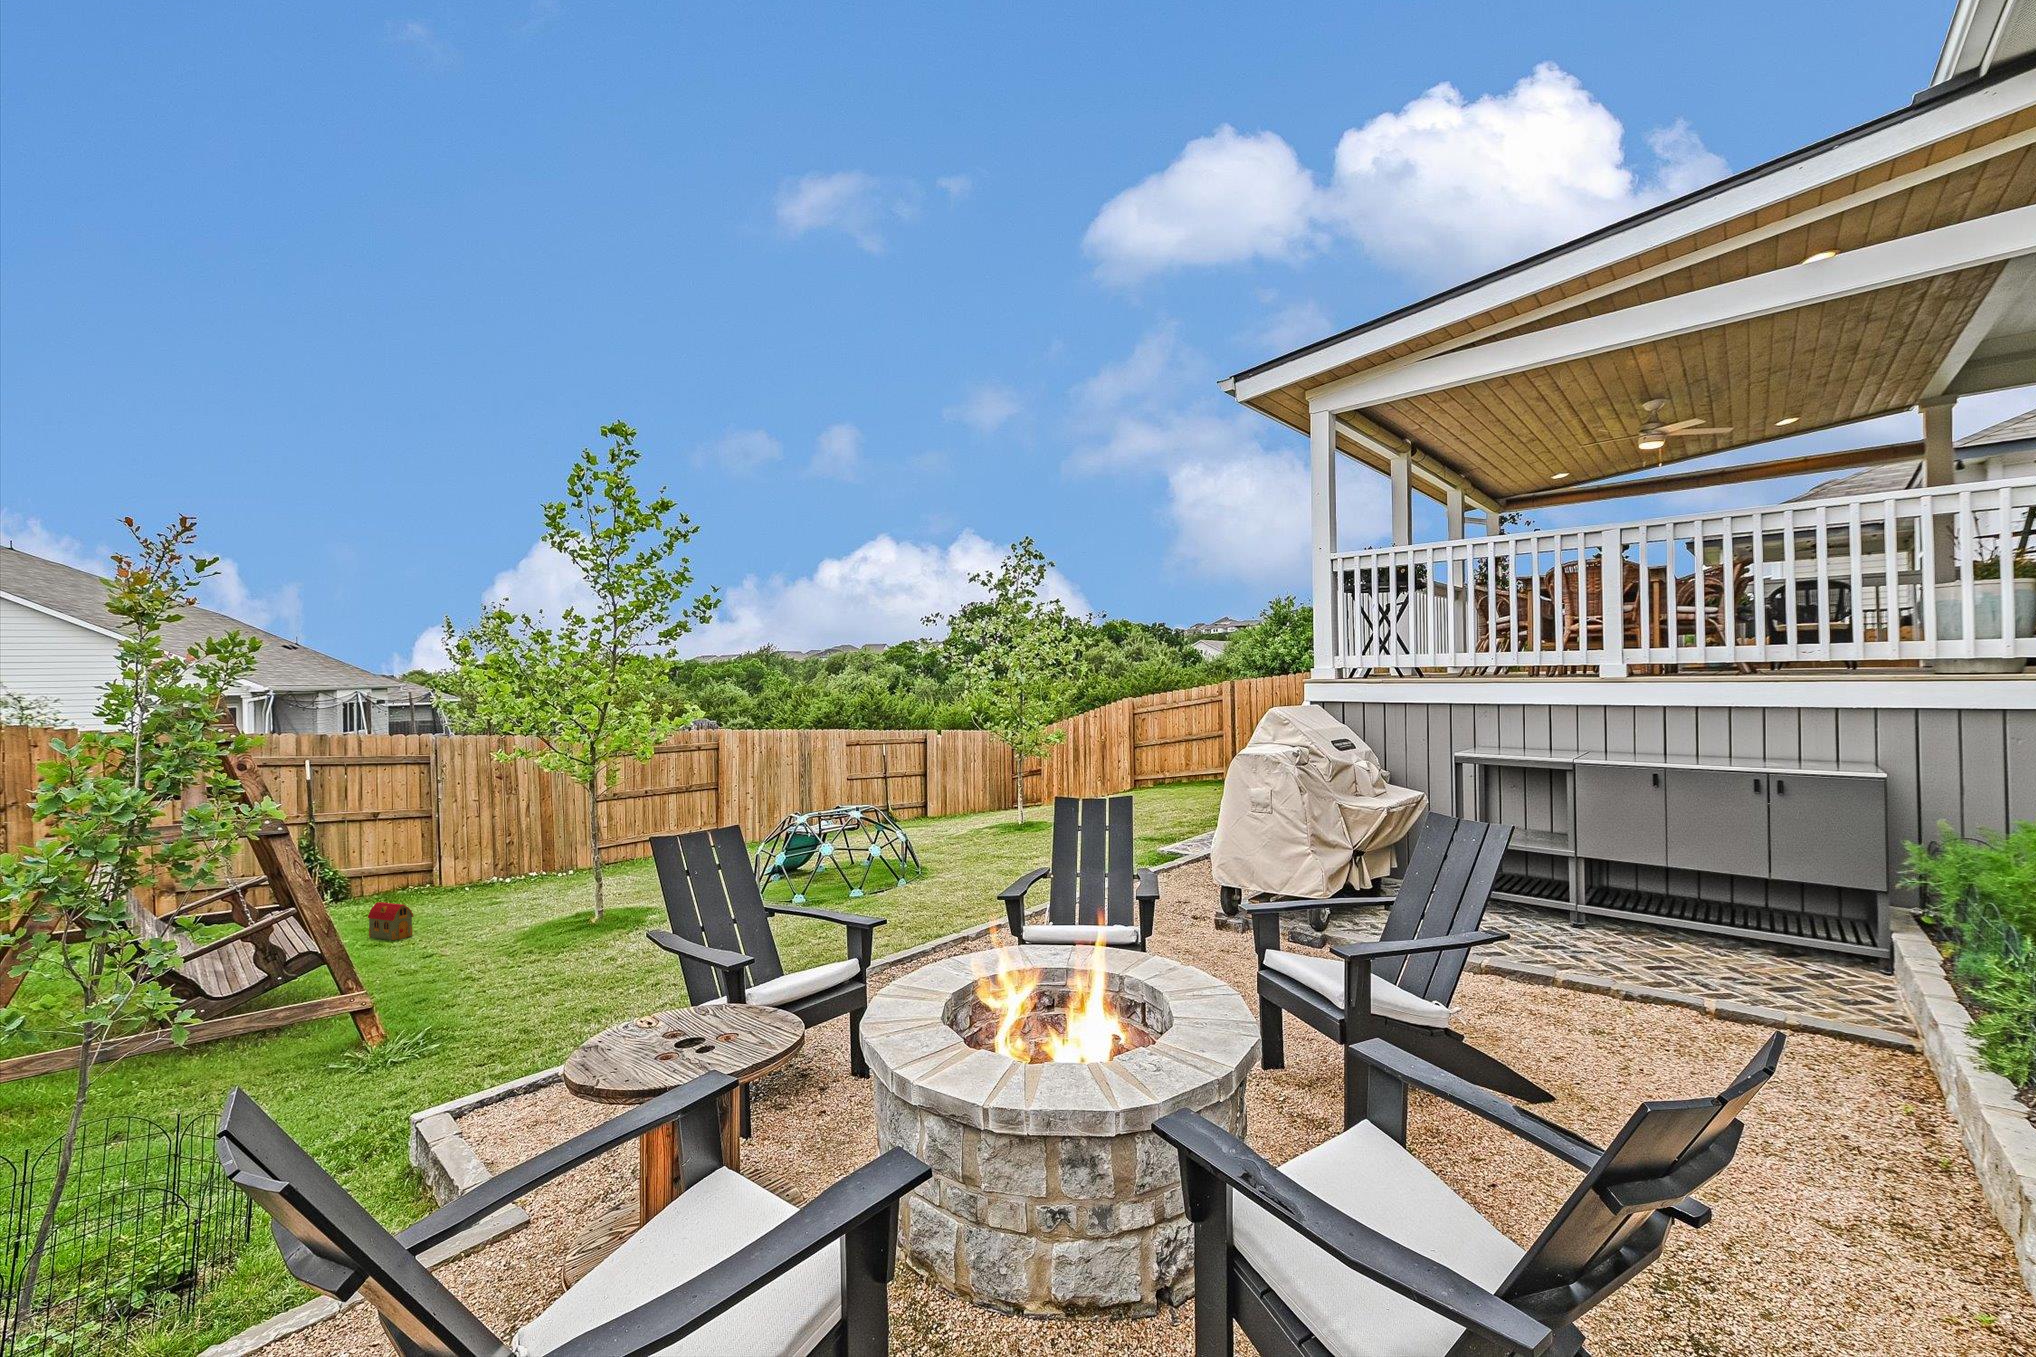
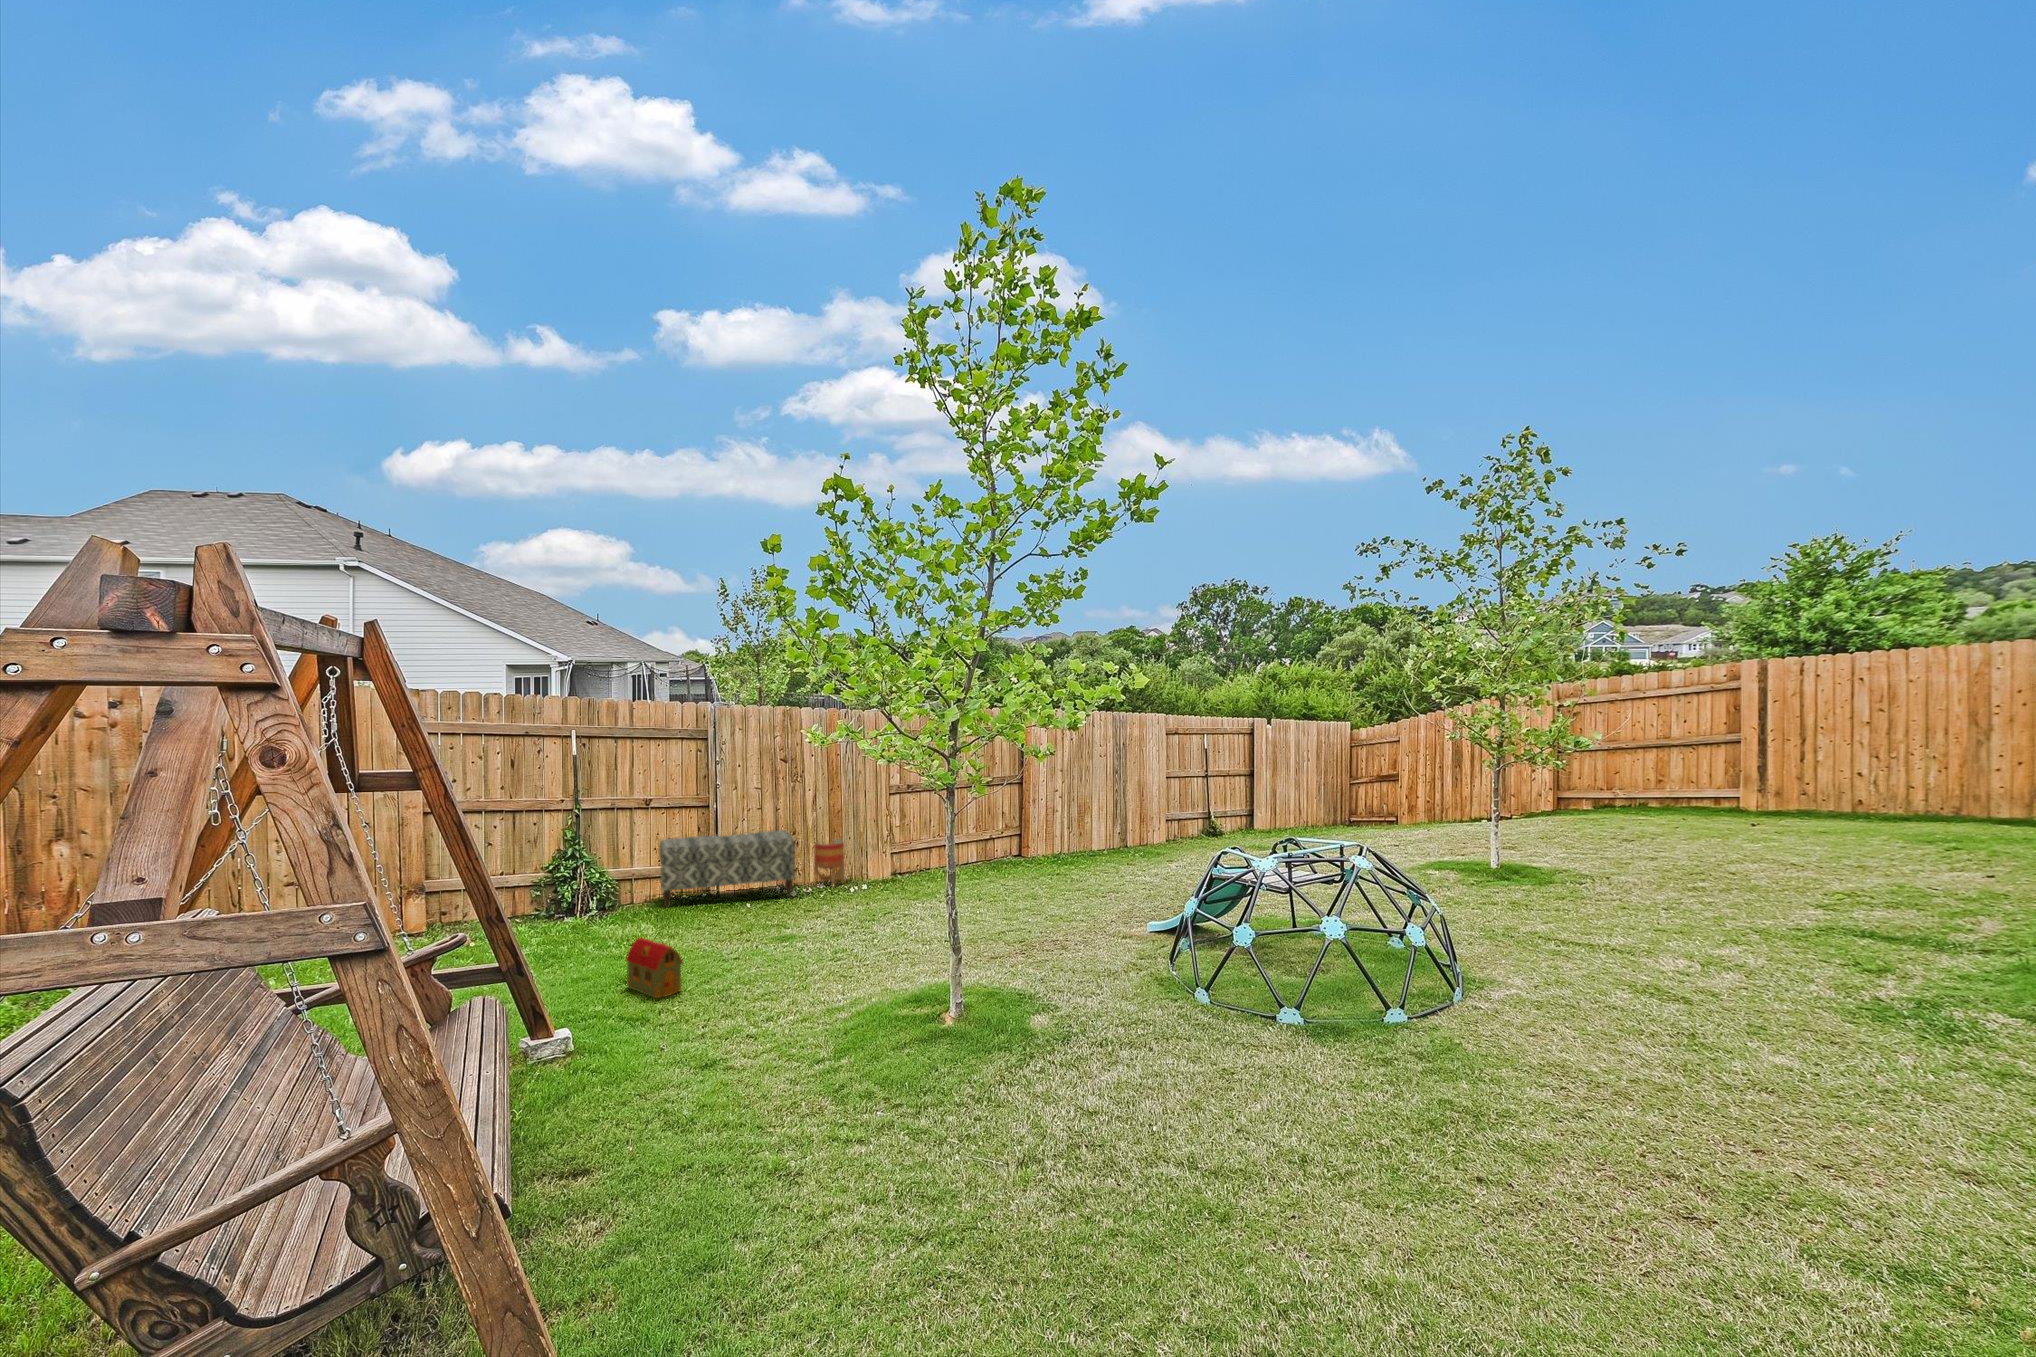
bench: none [387,833,509,899] -> present [659,830,795,907]
planter: none [527,839,555,878] -> present [814,839,845,887]

